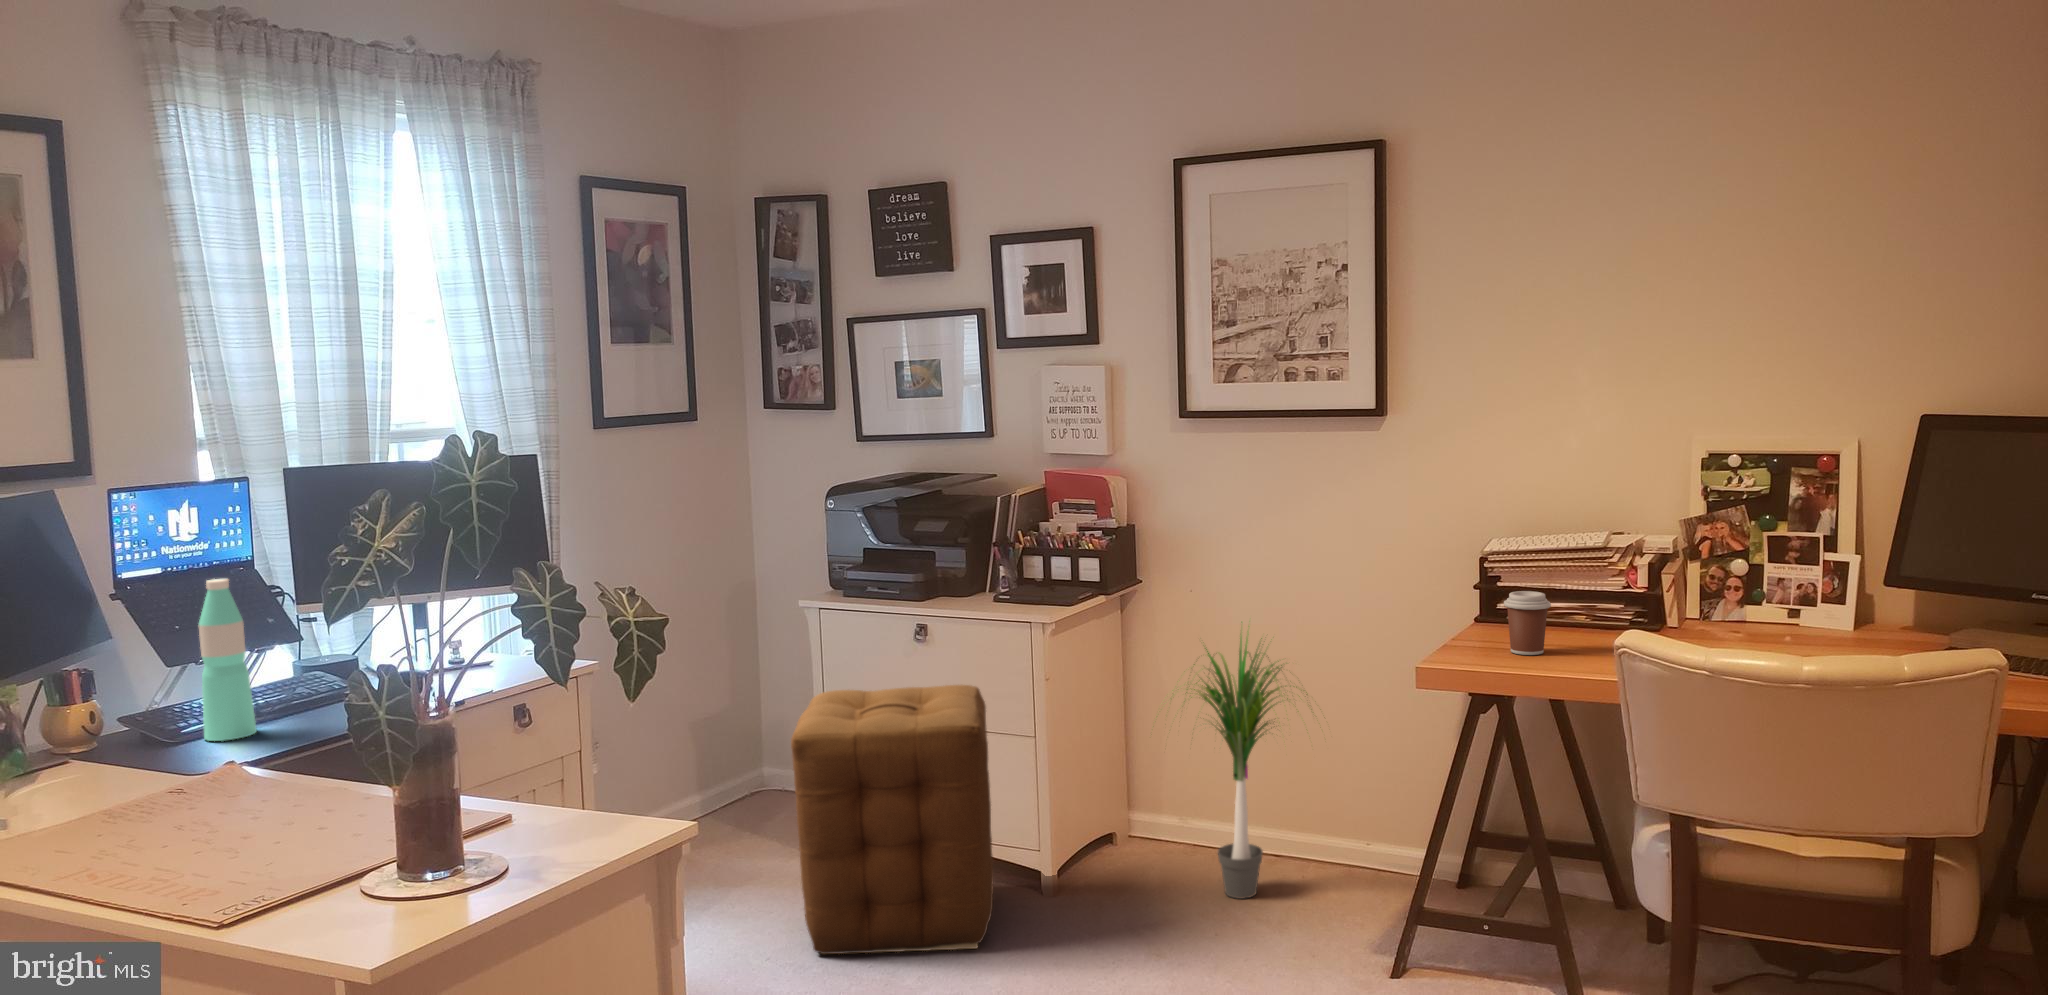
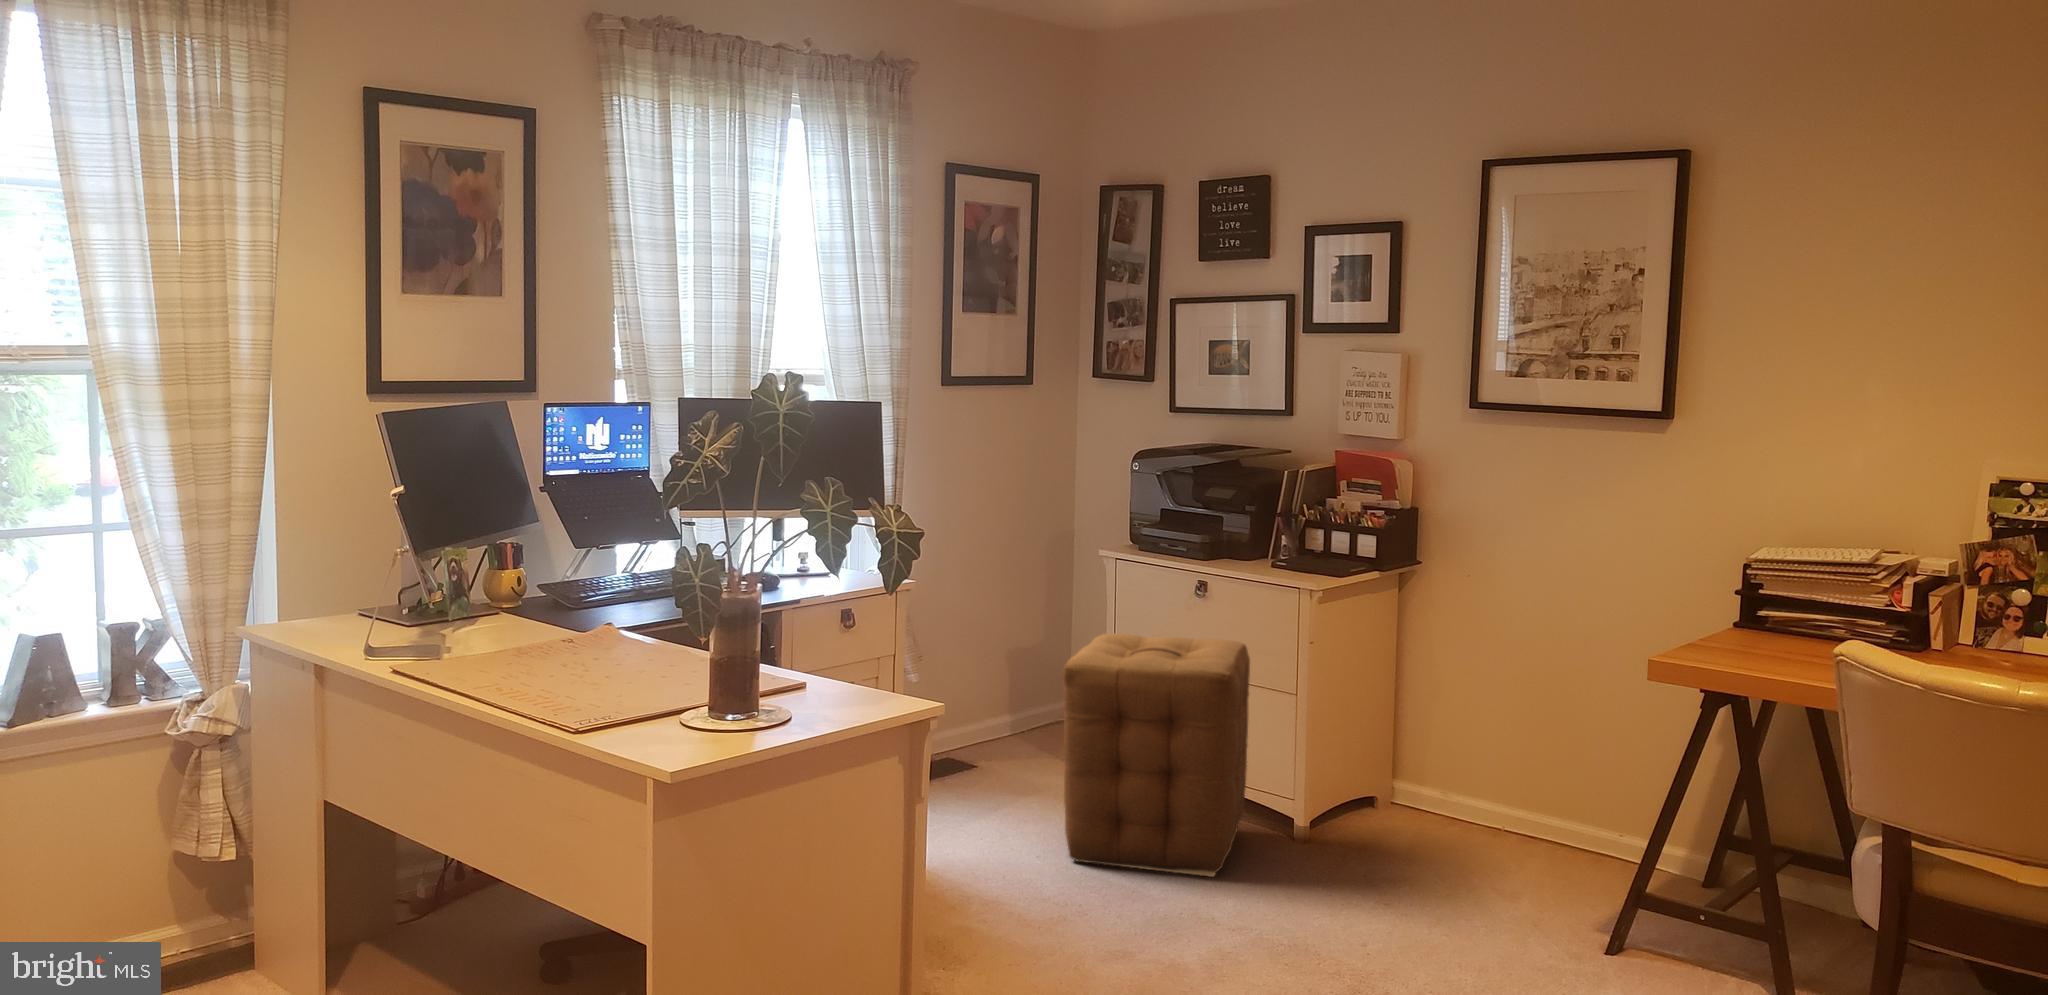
water bottle: present [199,579,257,741] -> none [597,479,635,605]
coffee cup: present [1504,591,1551,655] -> none [1733,596,1781,659]
potted plant: present [1156,634,1312,899] -> none [1401,601,1587,874]

